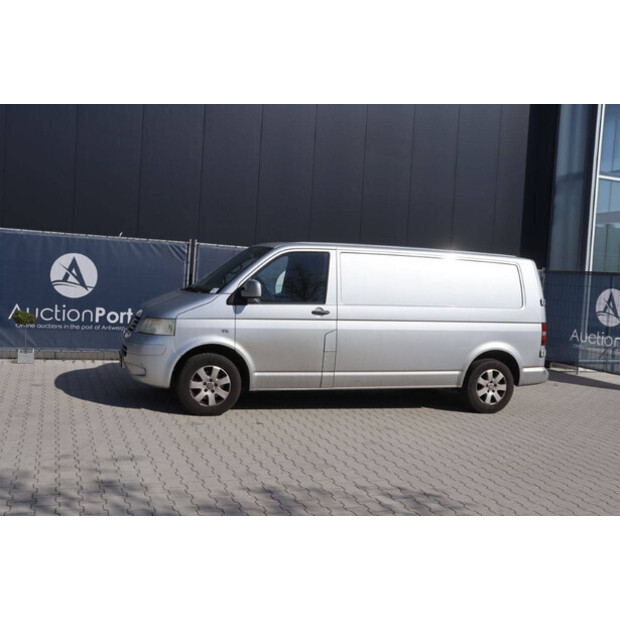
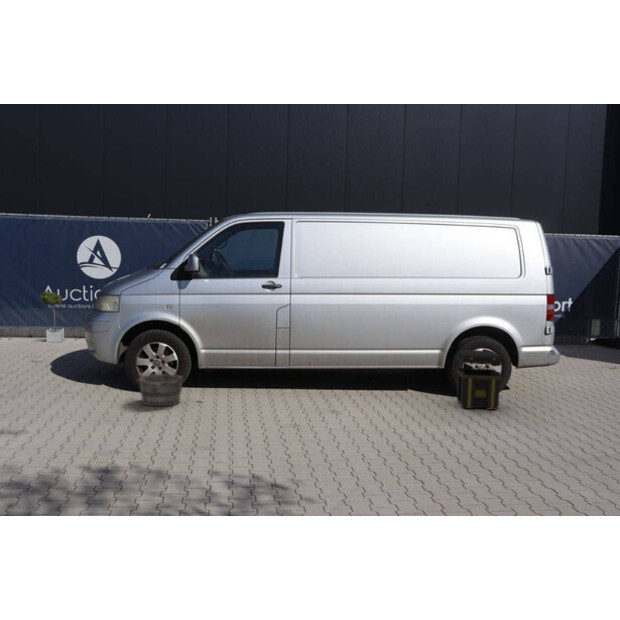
toolbox: none [473,371,519,423] -> present [457,350,502,410]
bucket: none [200,396,245,429] -> present [138,374,183,406]

